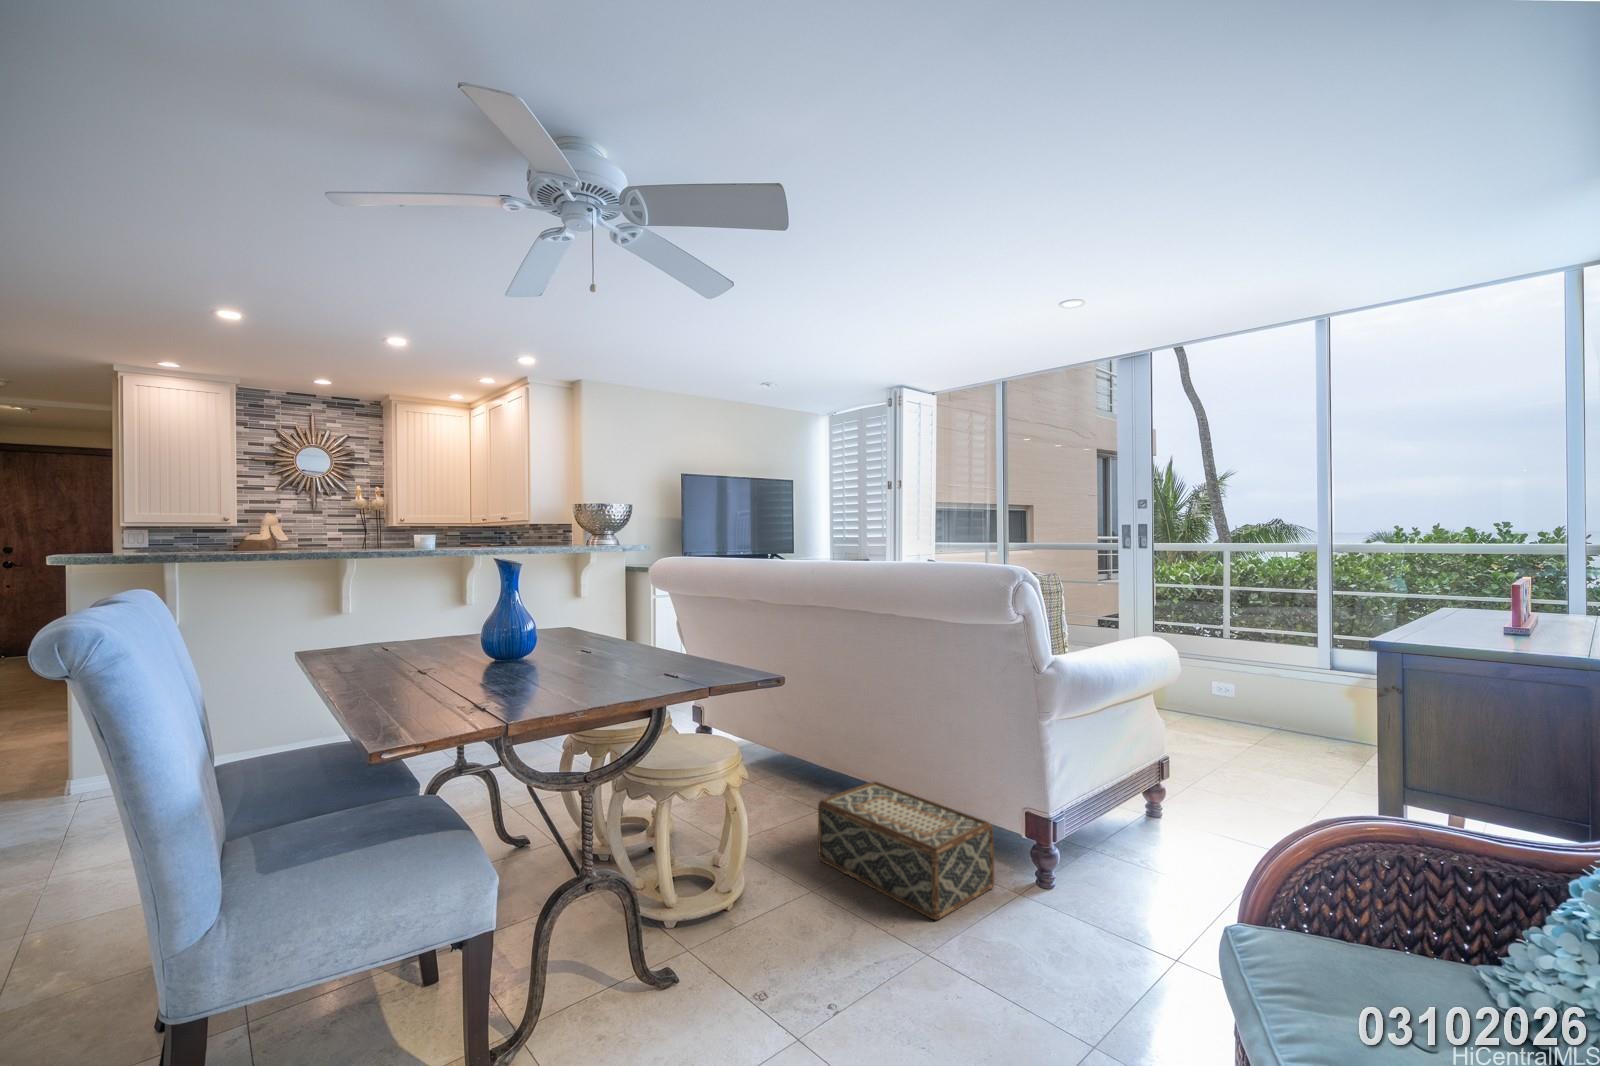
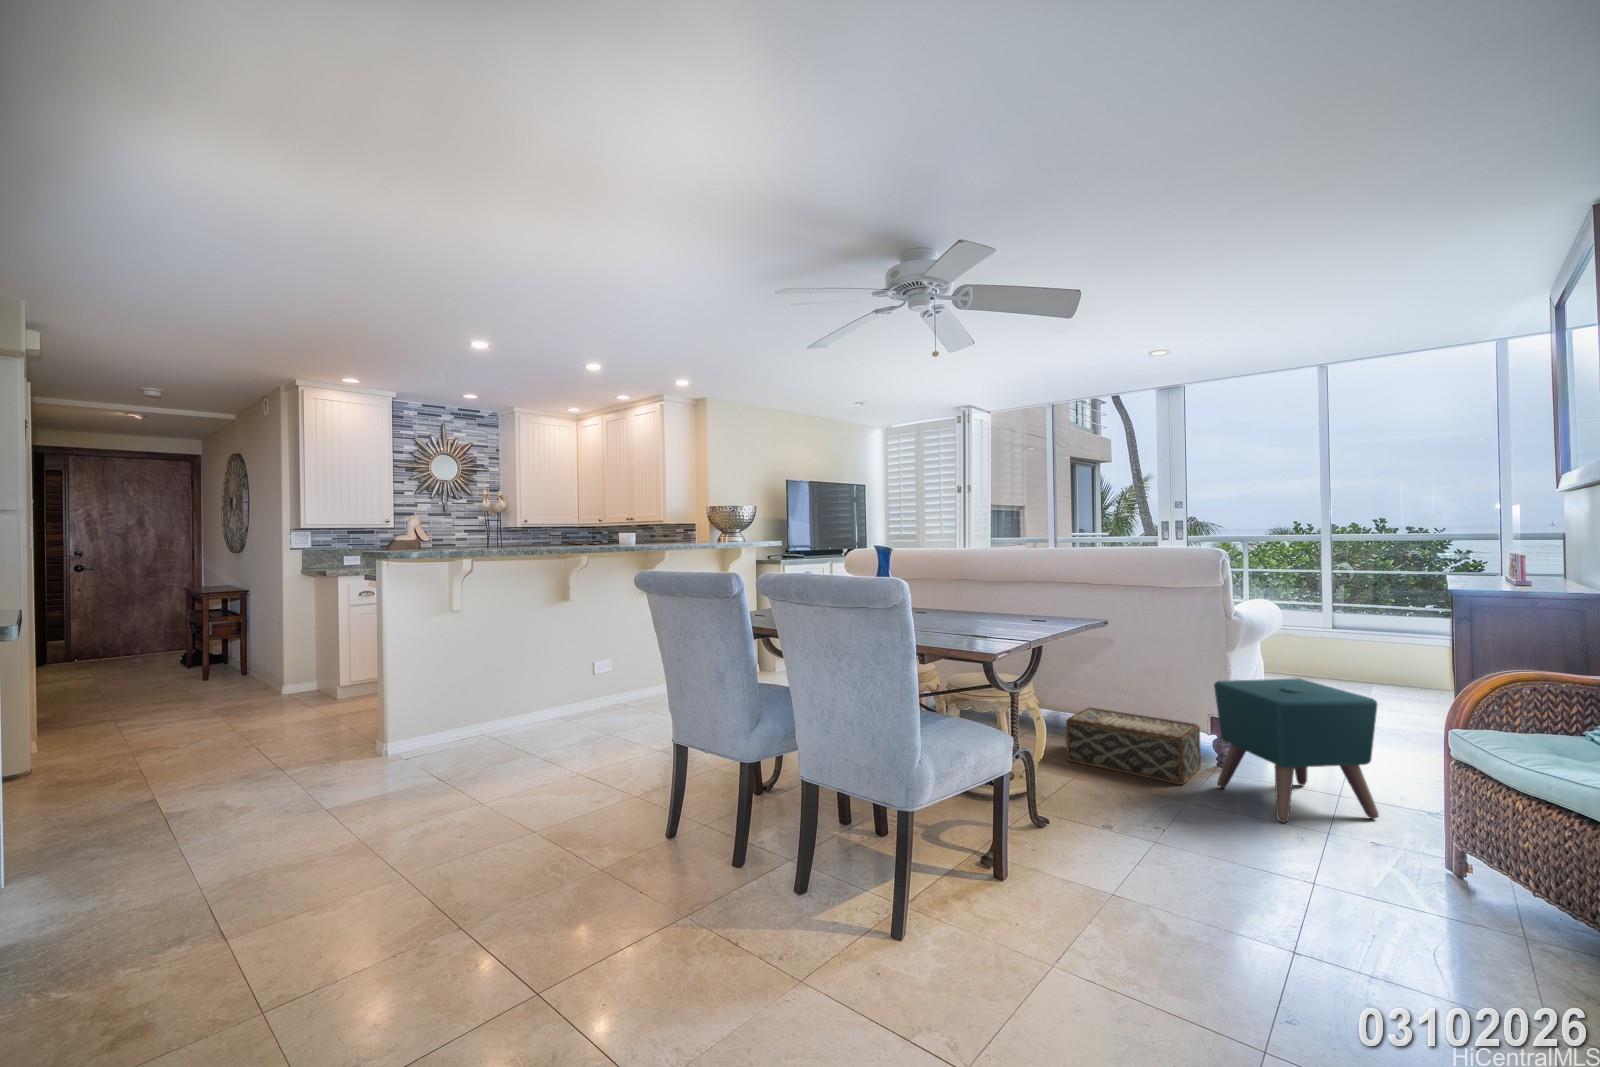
ottoman: none [980,767,1191,1027] -> present [1214,678,1379,822]

